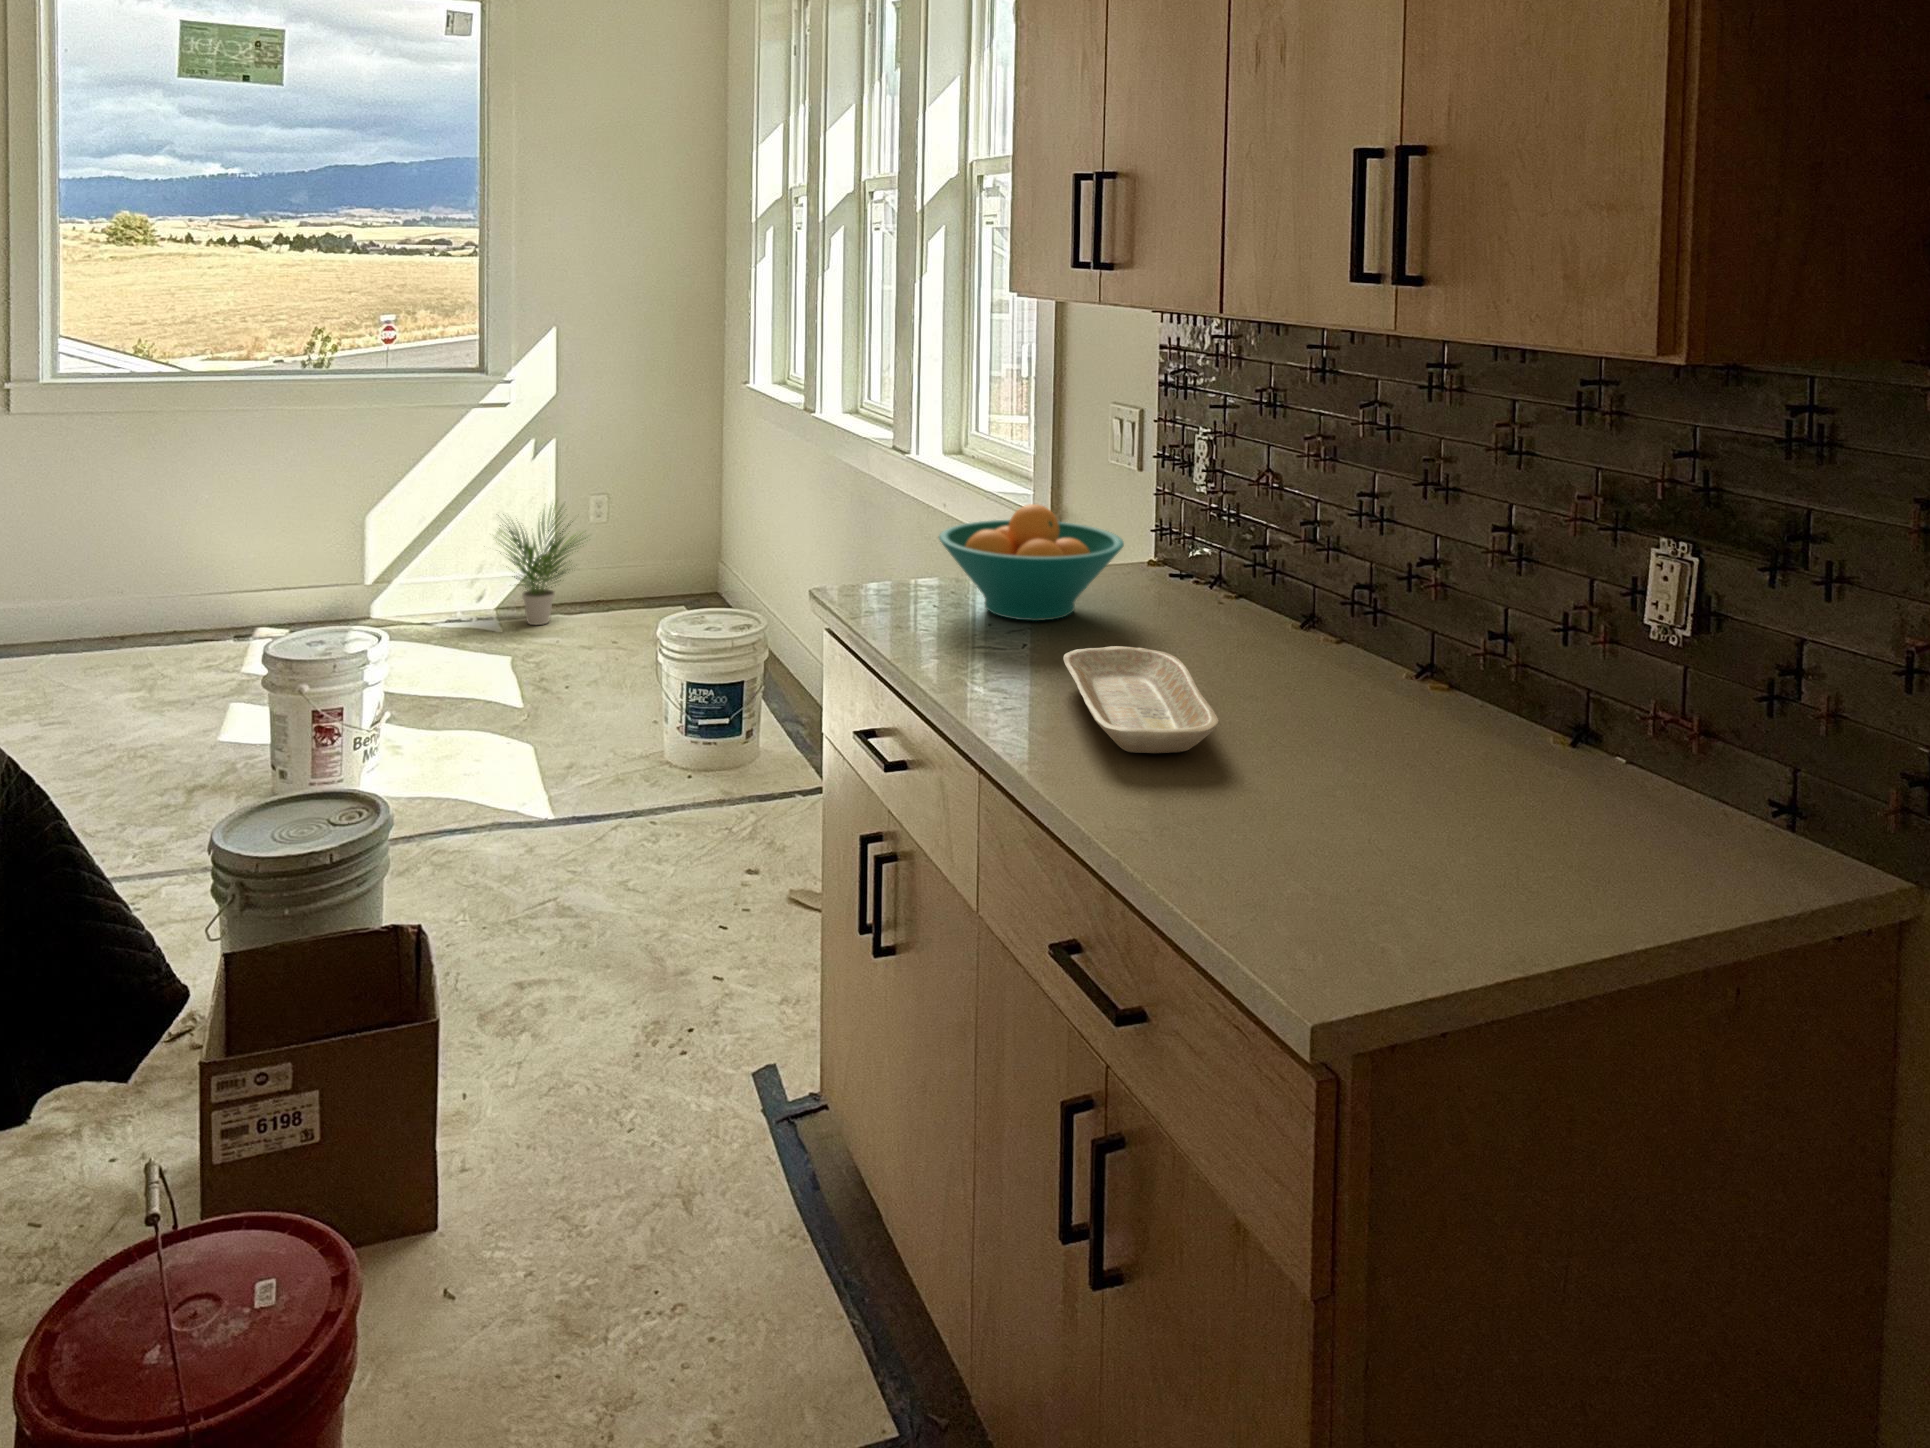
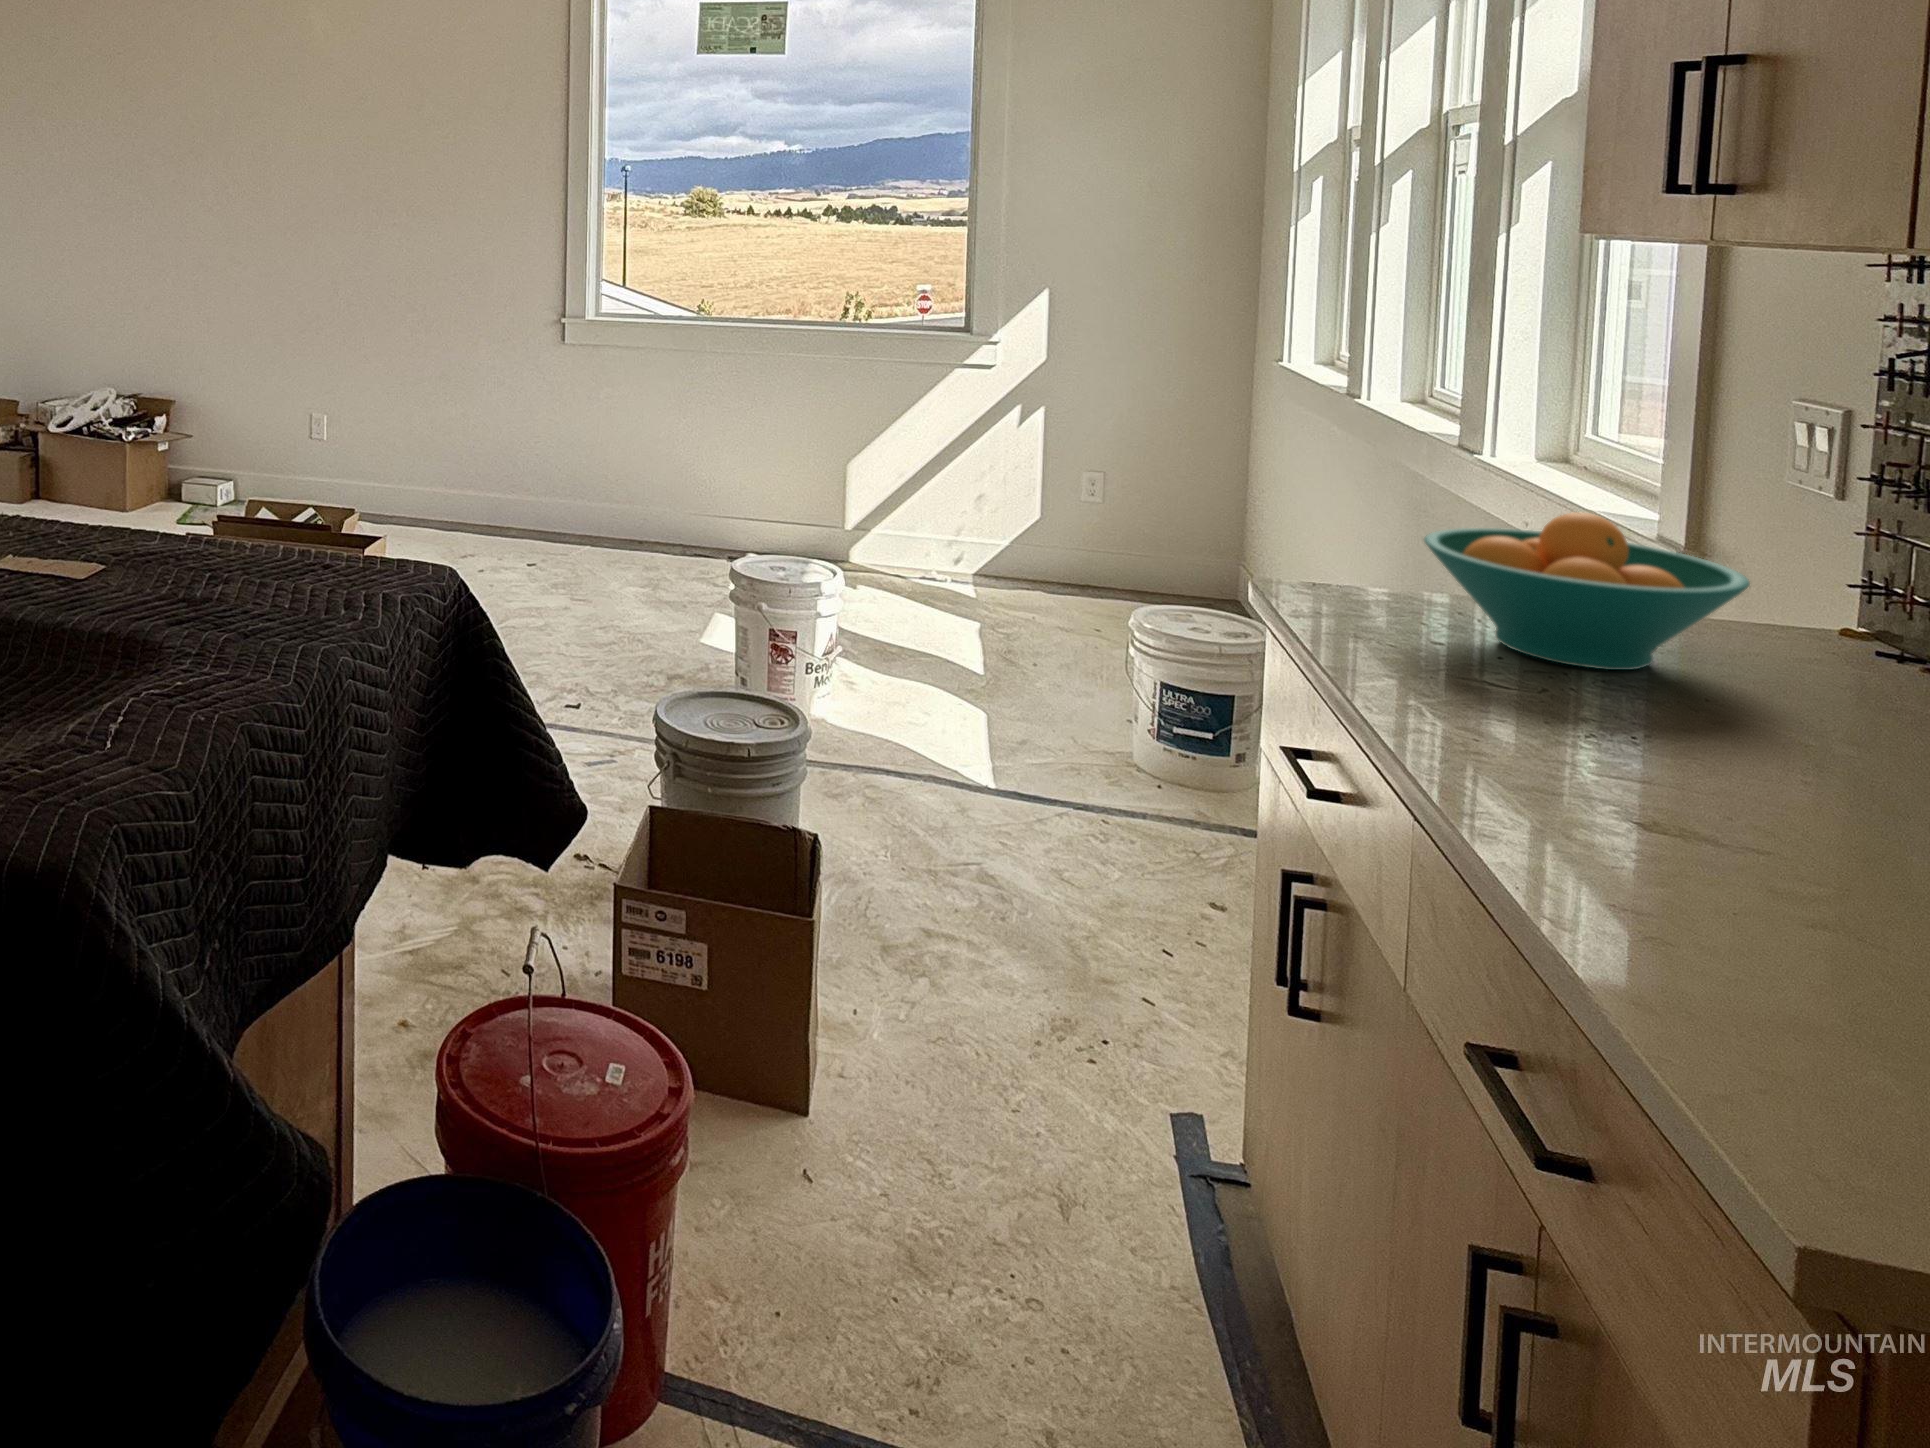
potted plant: present [496,508,586,625] -> none [956,469,1082,598]
tray: present [1063,646,1219,753] -> none [1576,705,1824,868]

